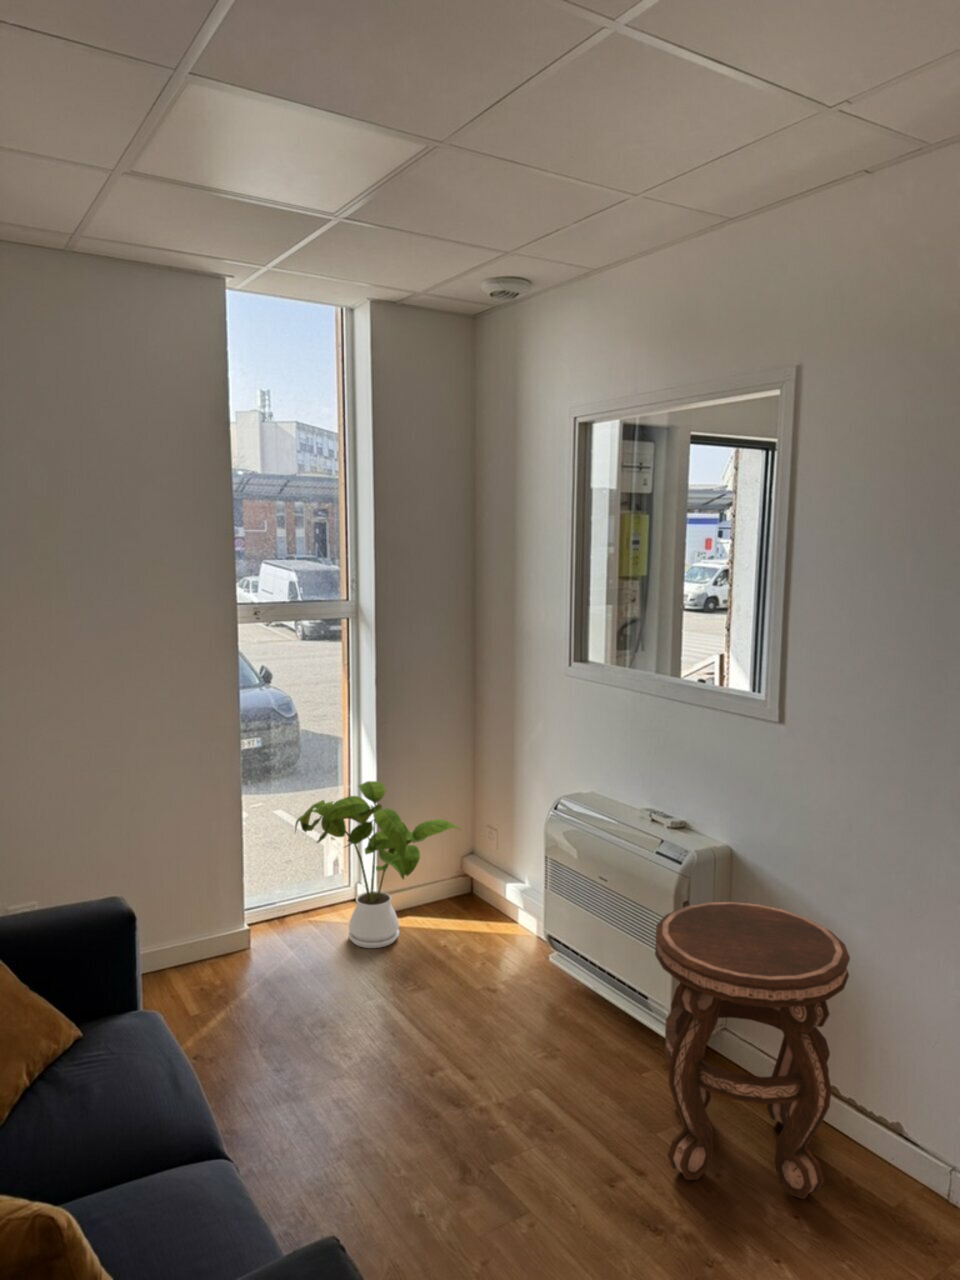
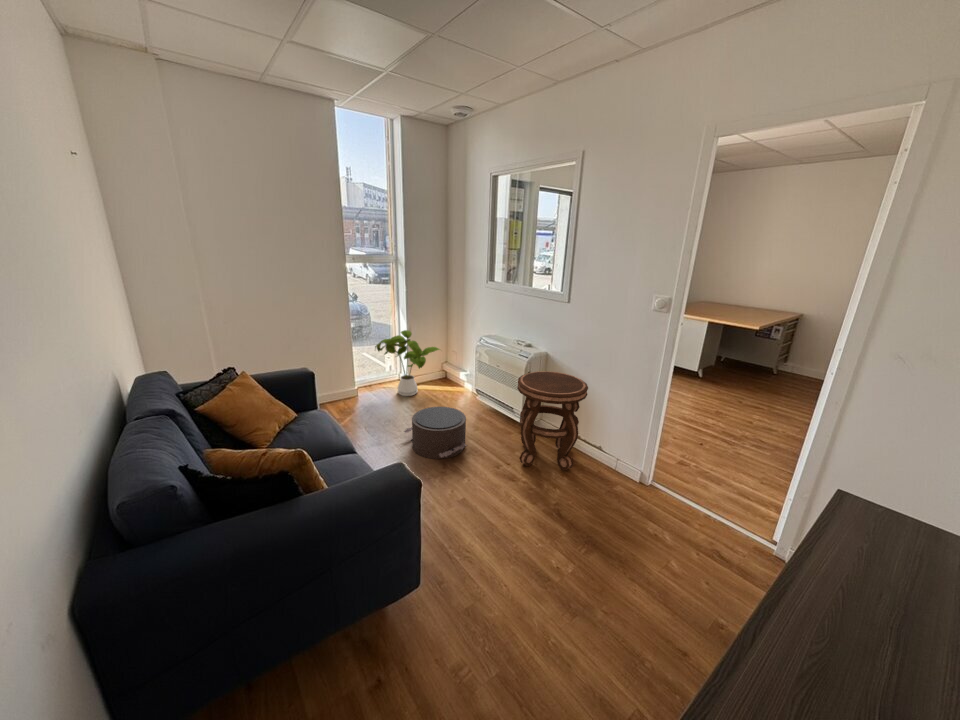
pouf: none [355,991,525,1150] -> present [404,407,467,459]

